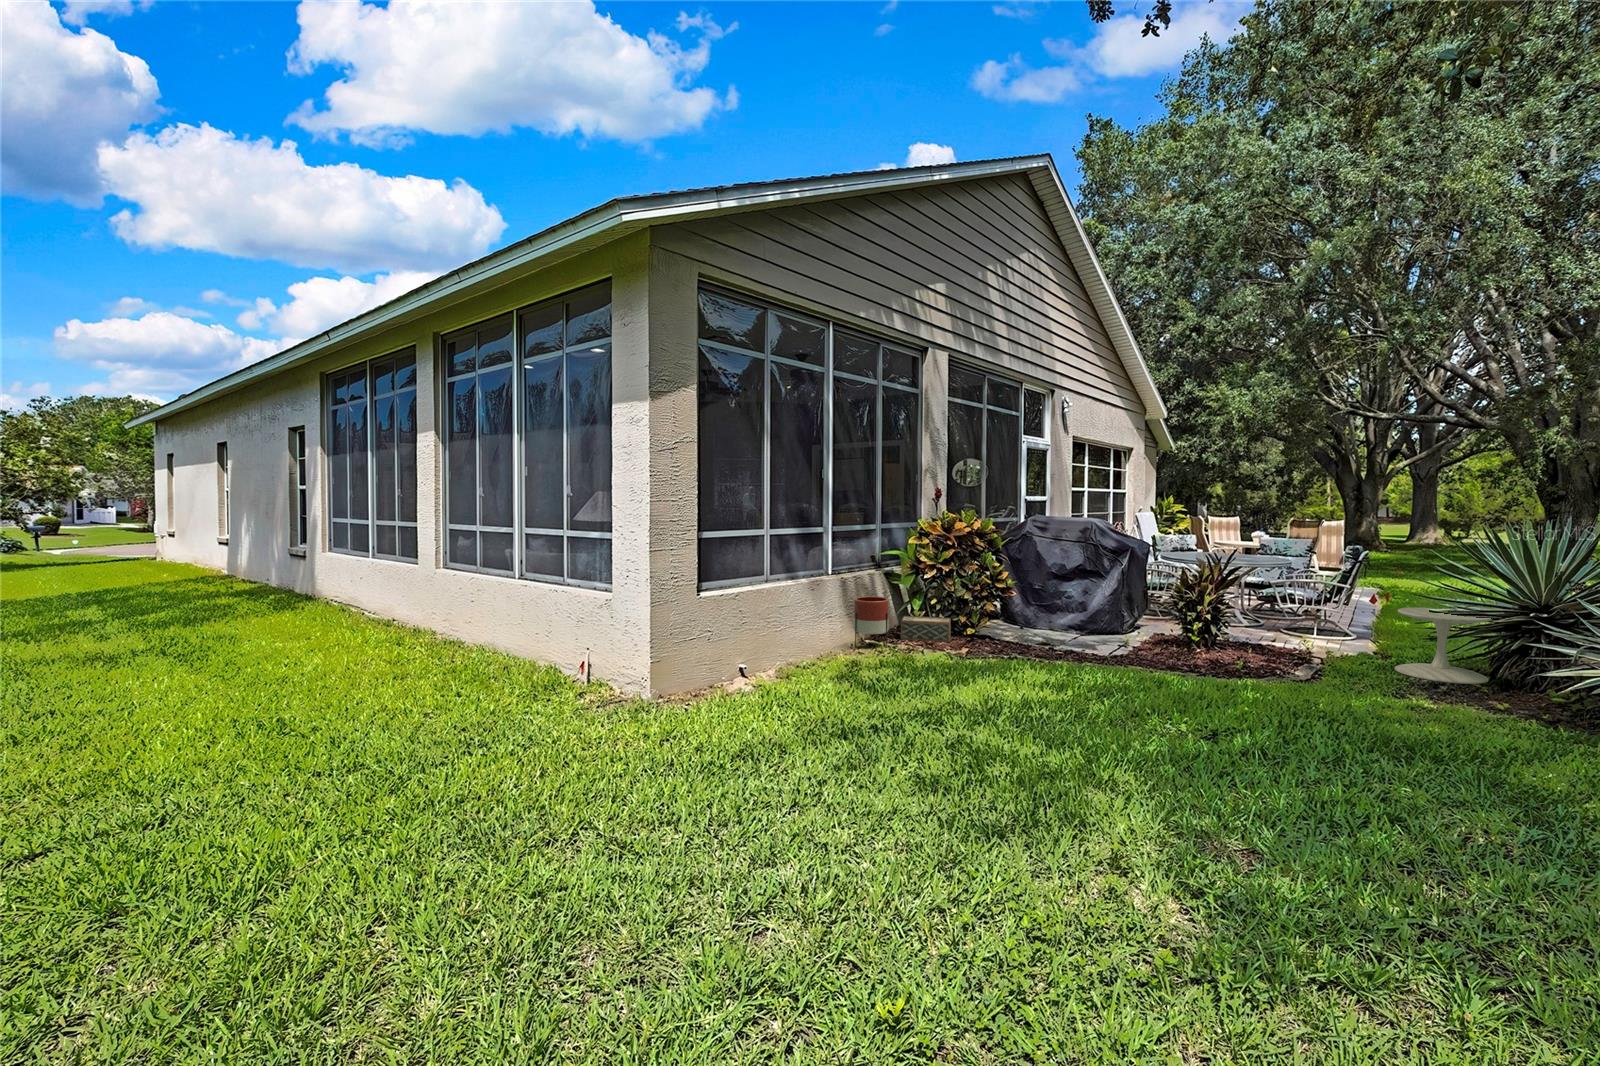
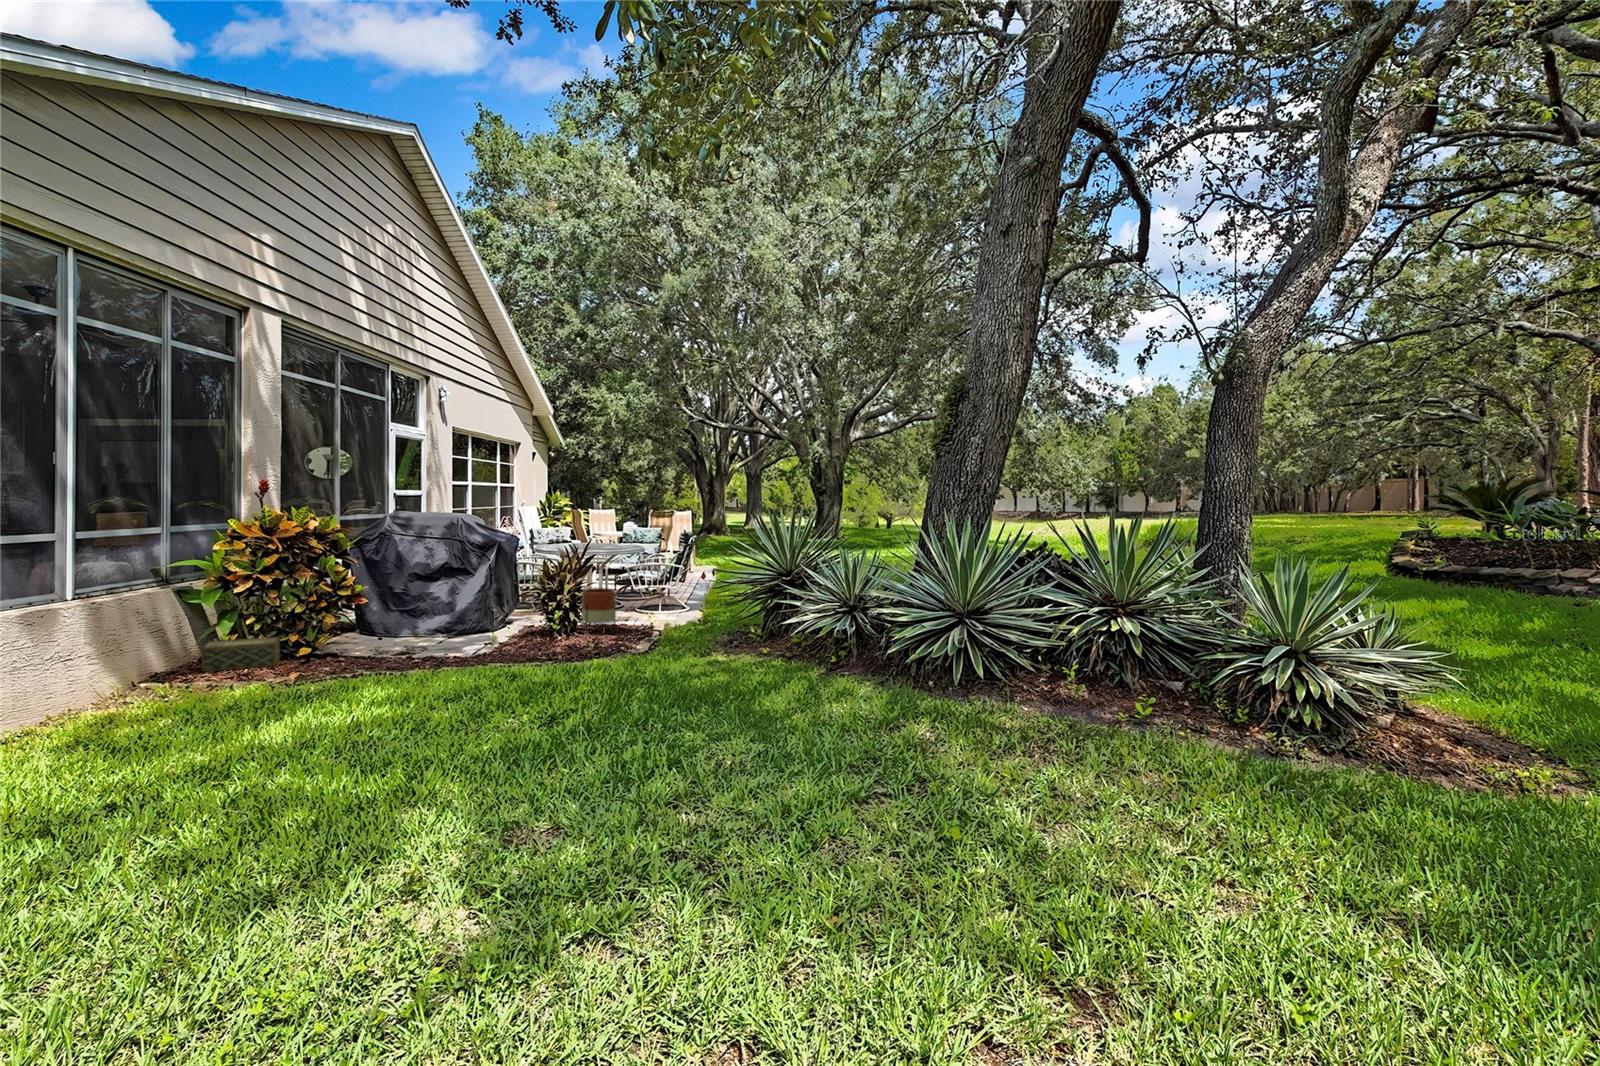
planter: present [854,596,889,647] -> present [582,588,616,624]
side table: present [1395,608,1492,684] -> none [704,585,761,642]

